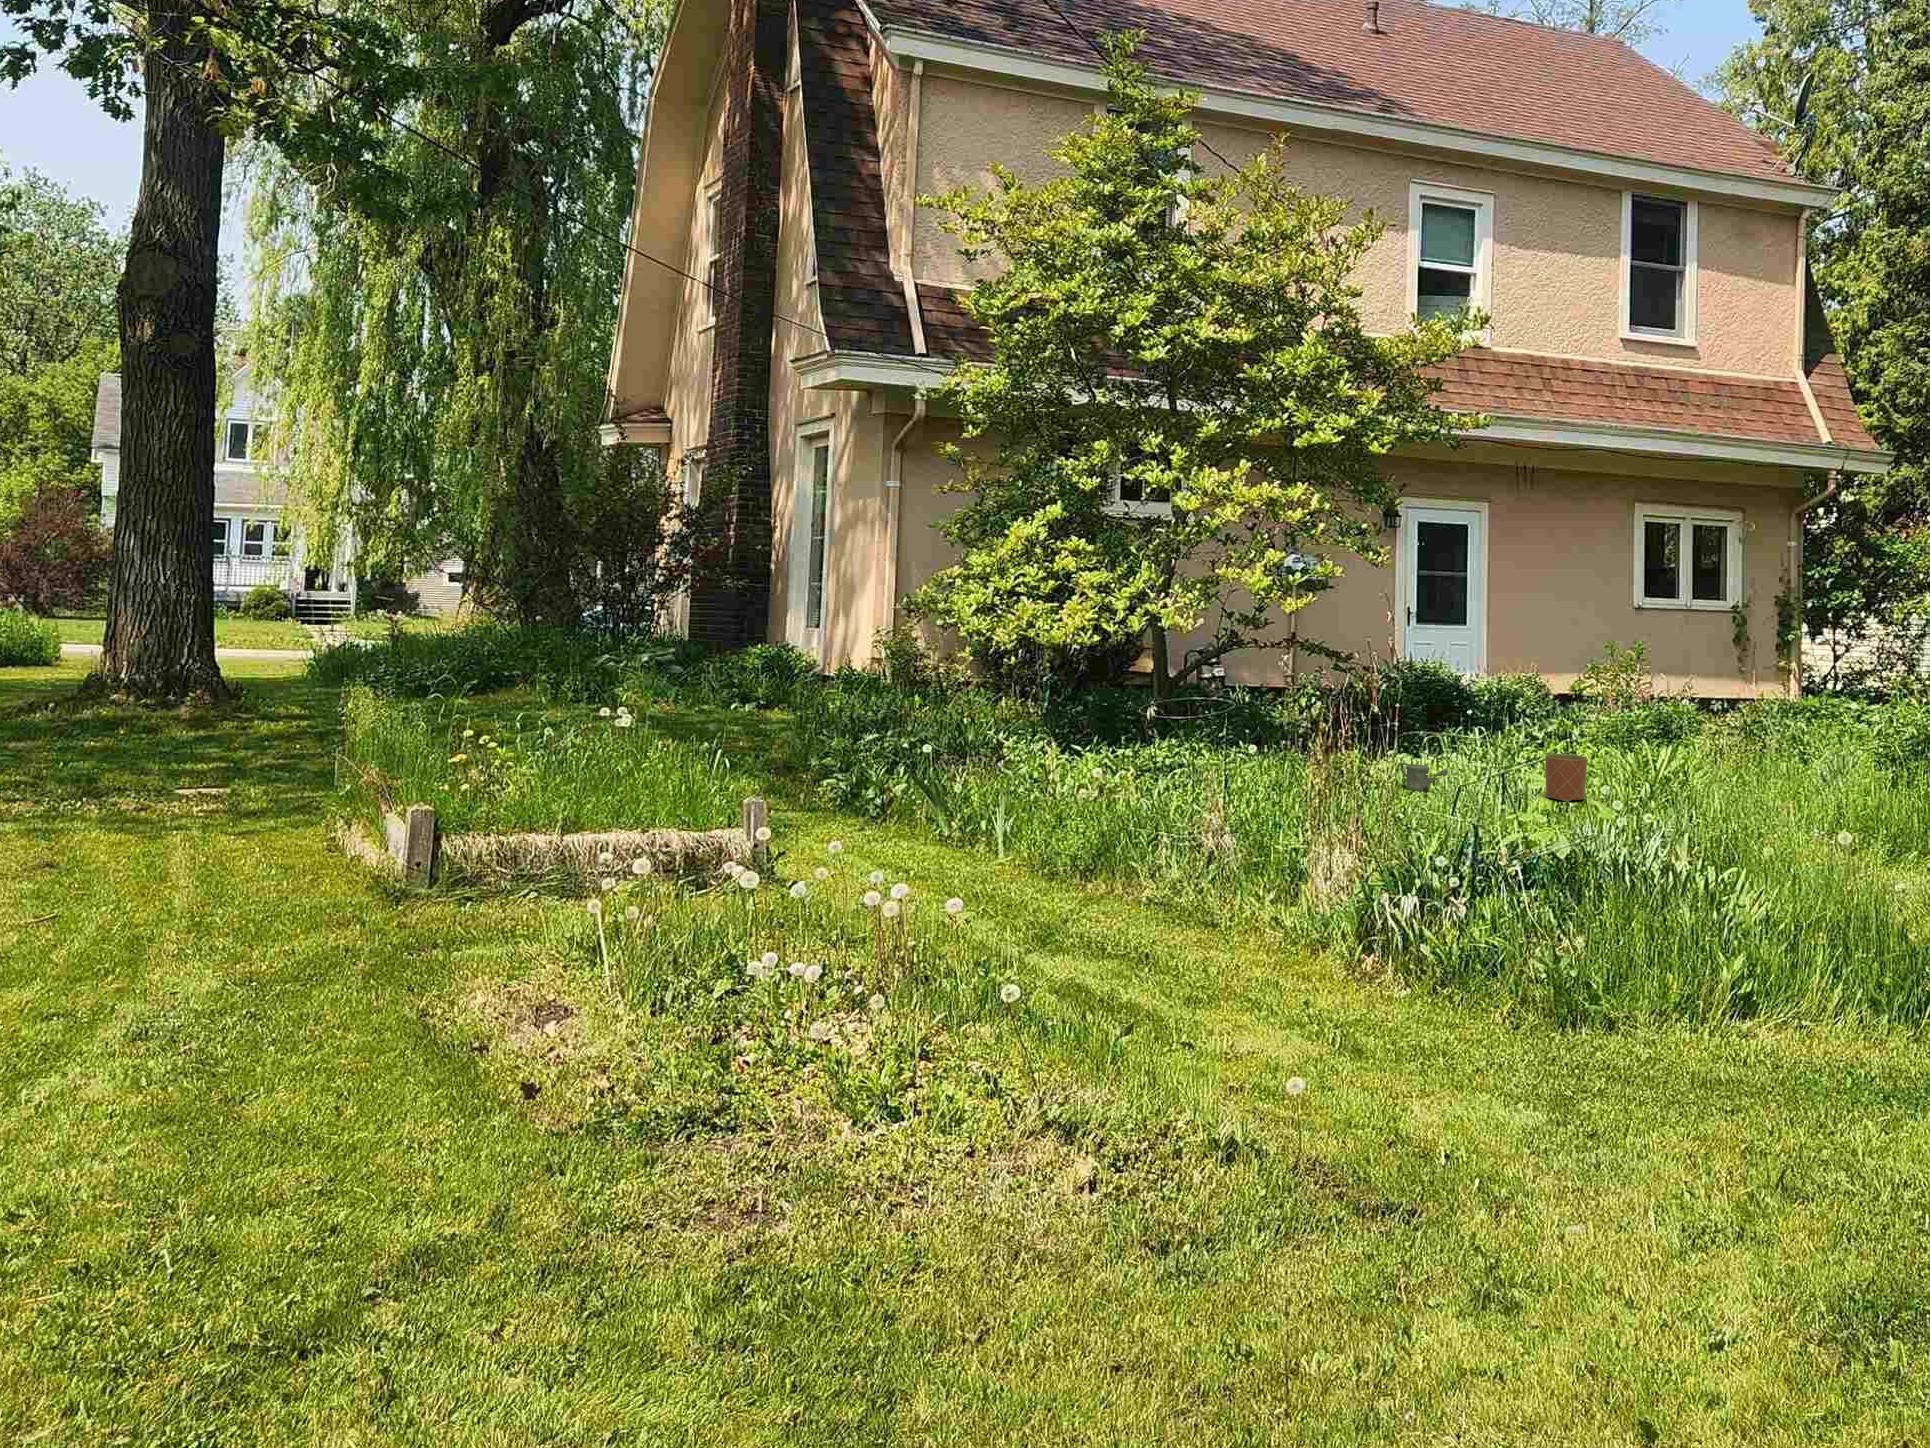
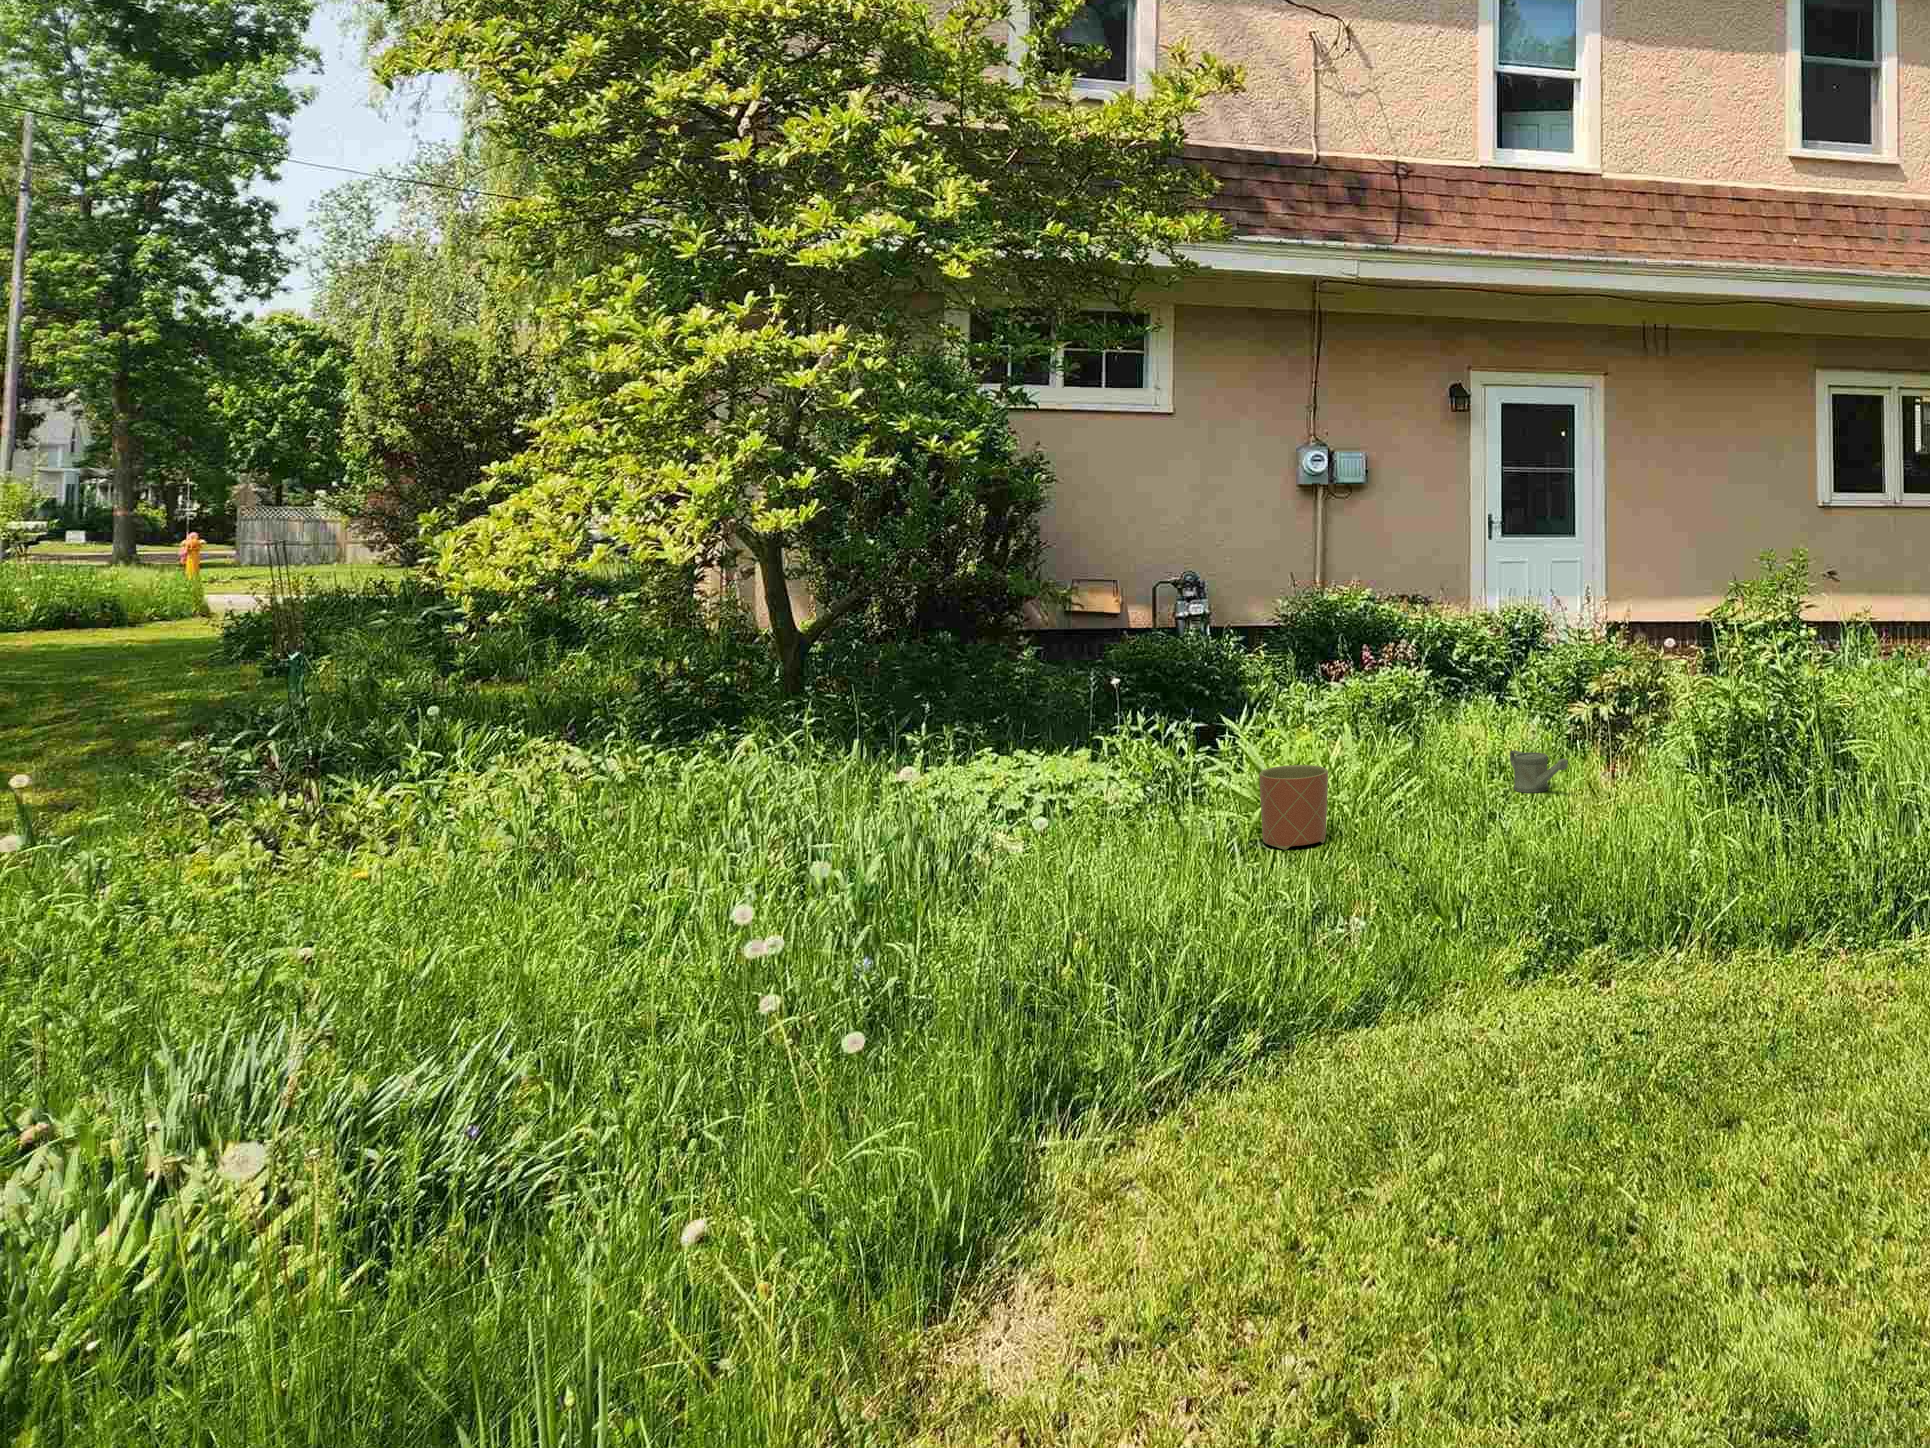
watering can: present [1400,763,1448,791] -> present [1510,750,1568,793]

